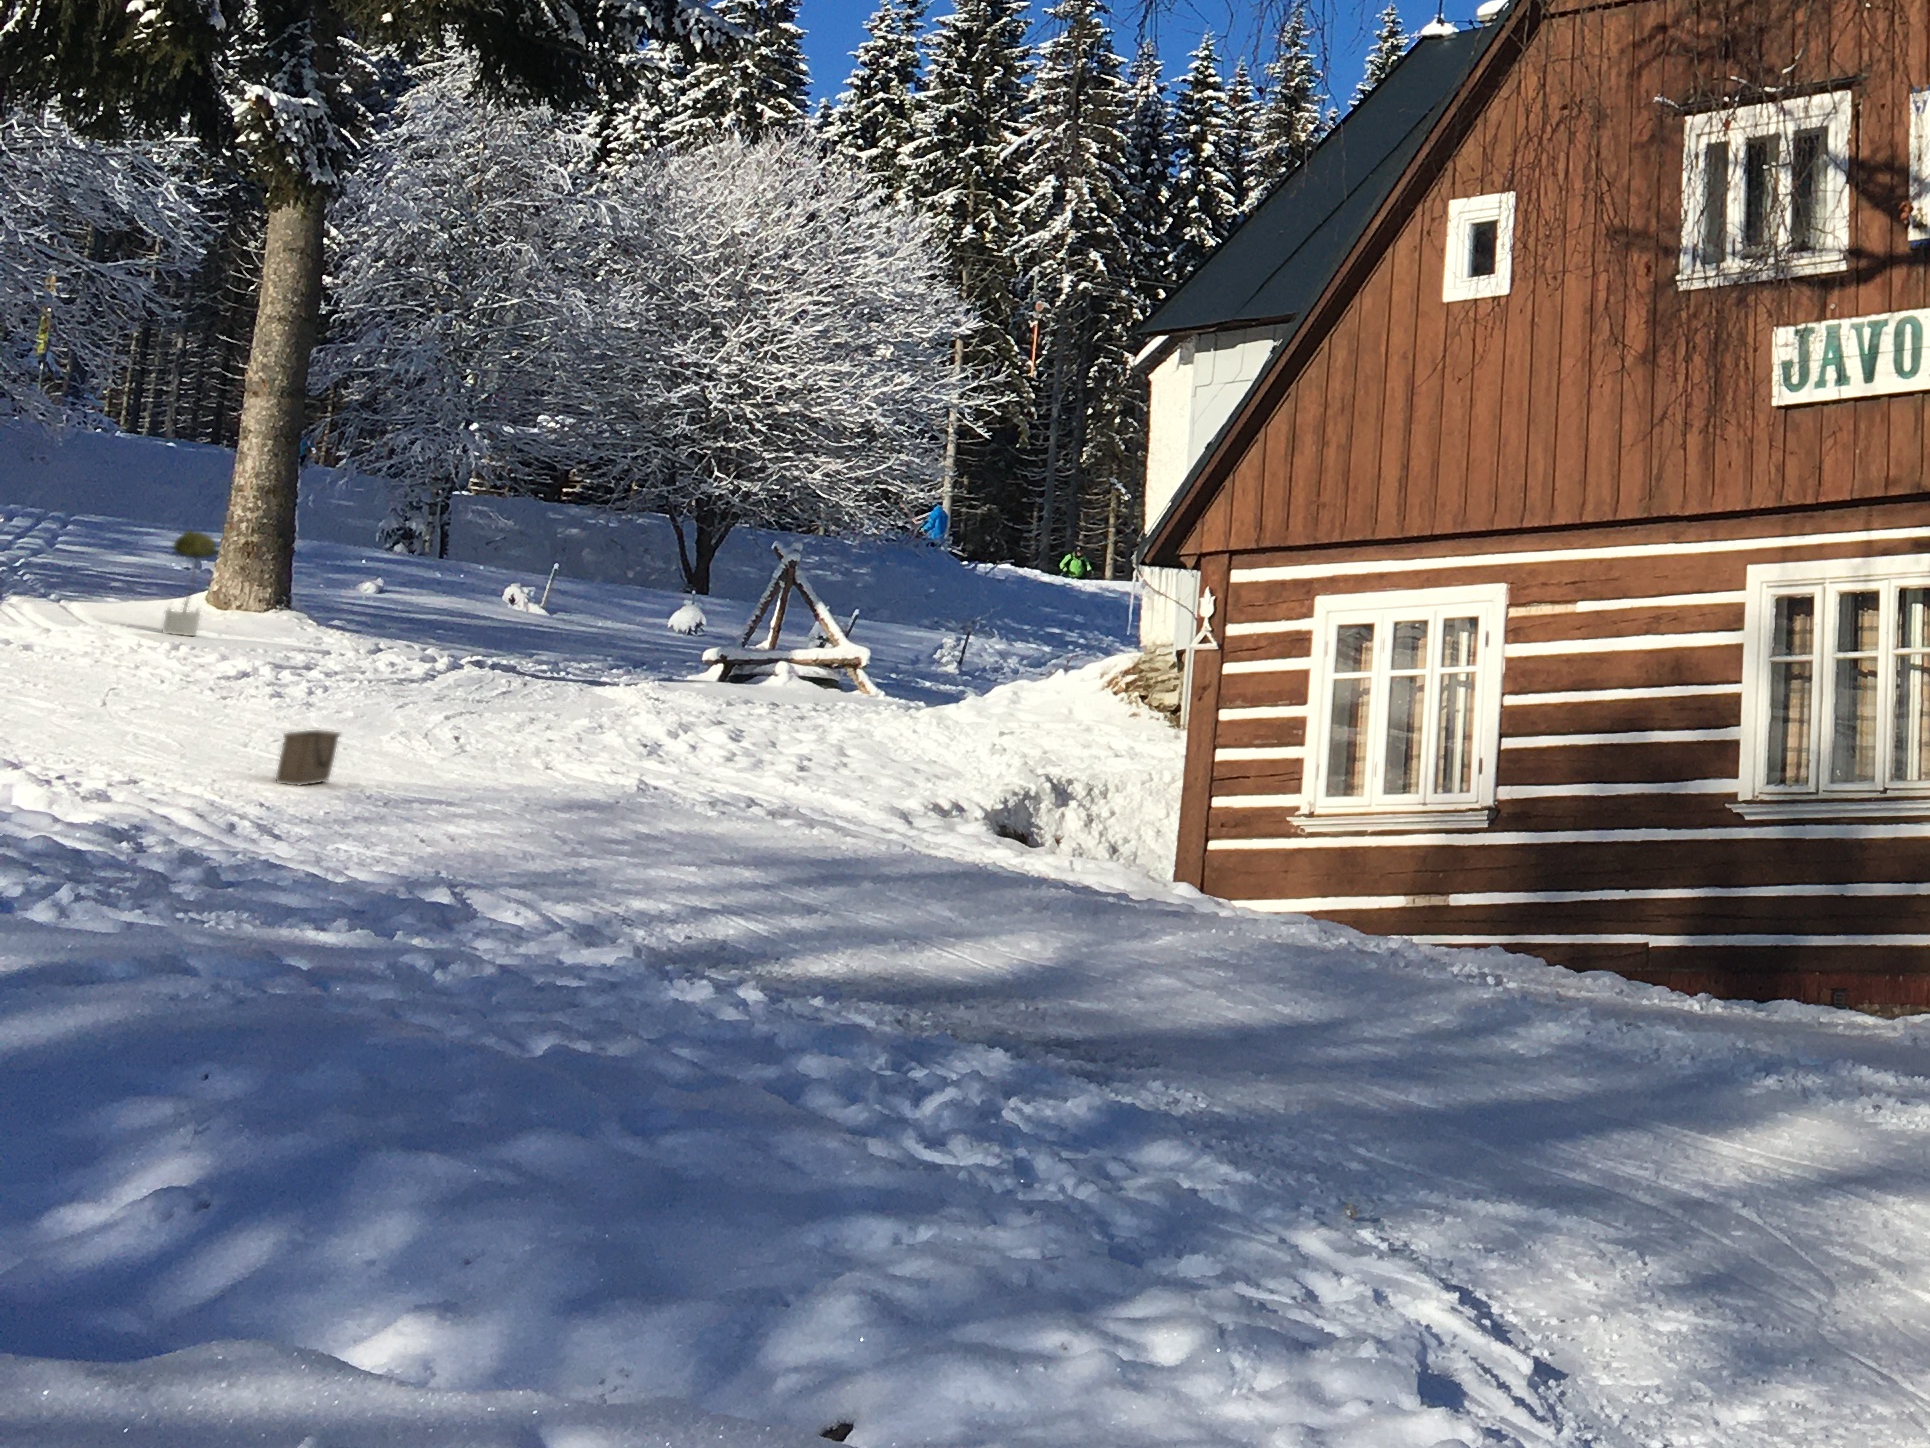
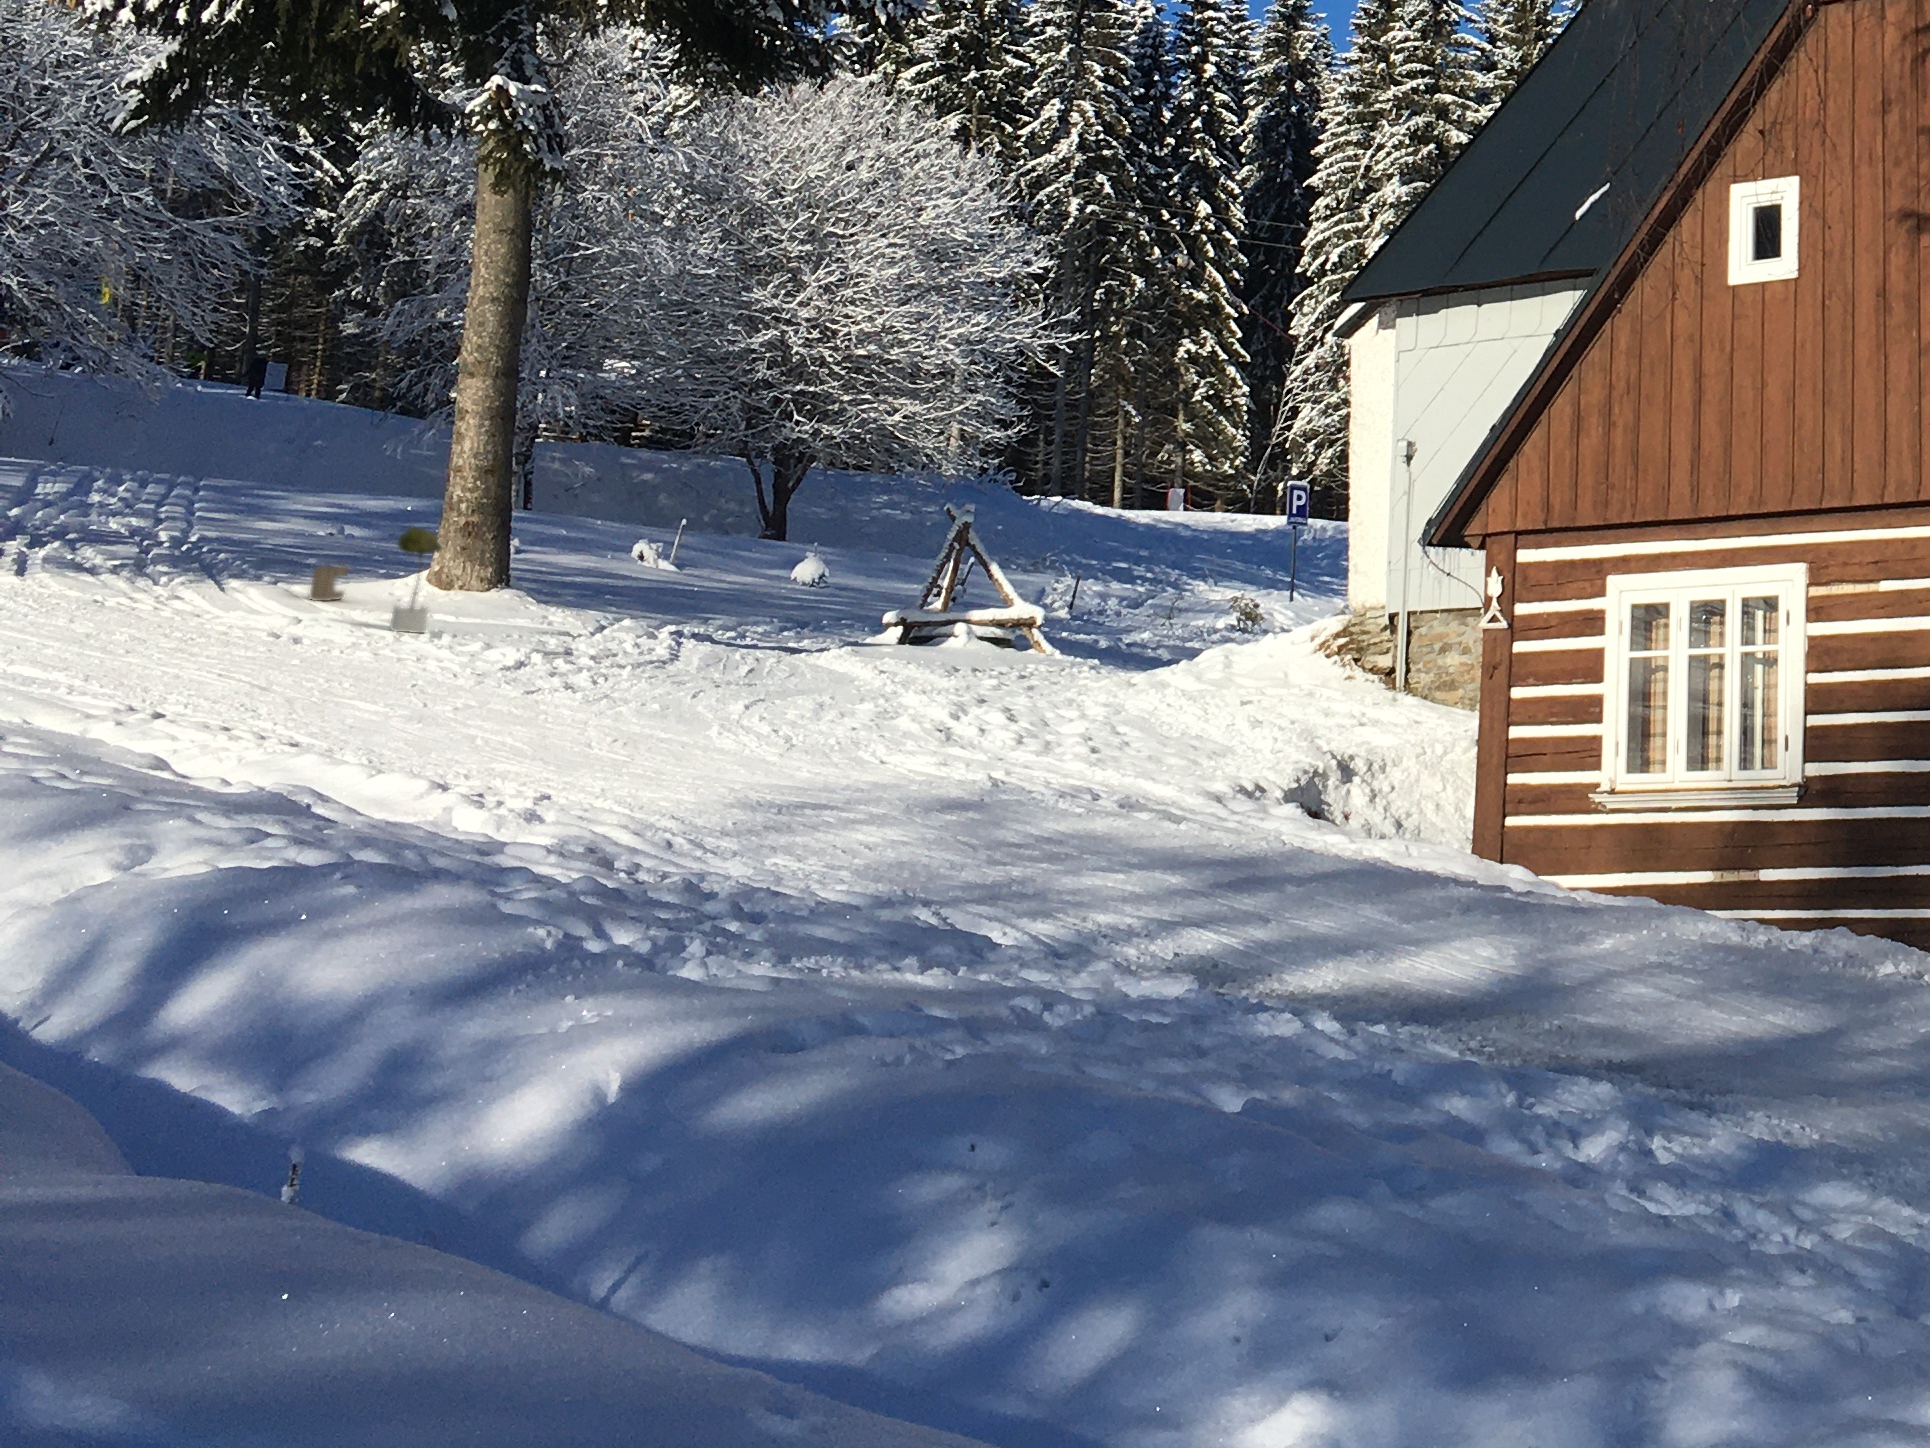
basket: present [276,730,340,785] -> present [310,565,349,601]

